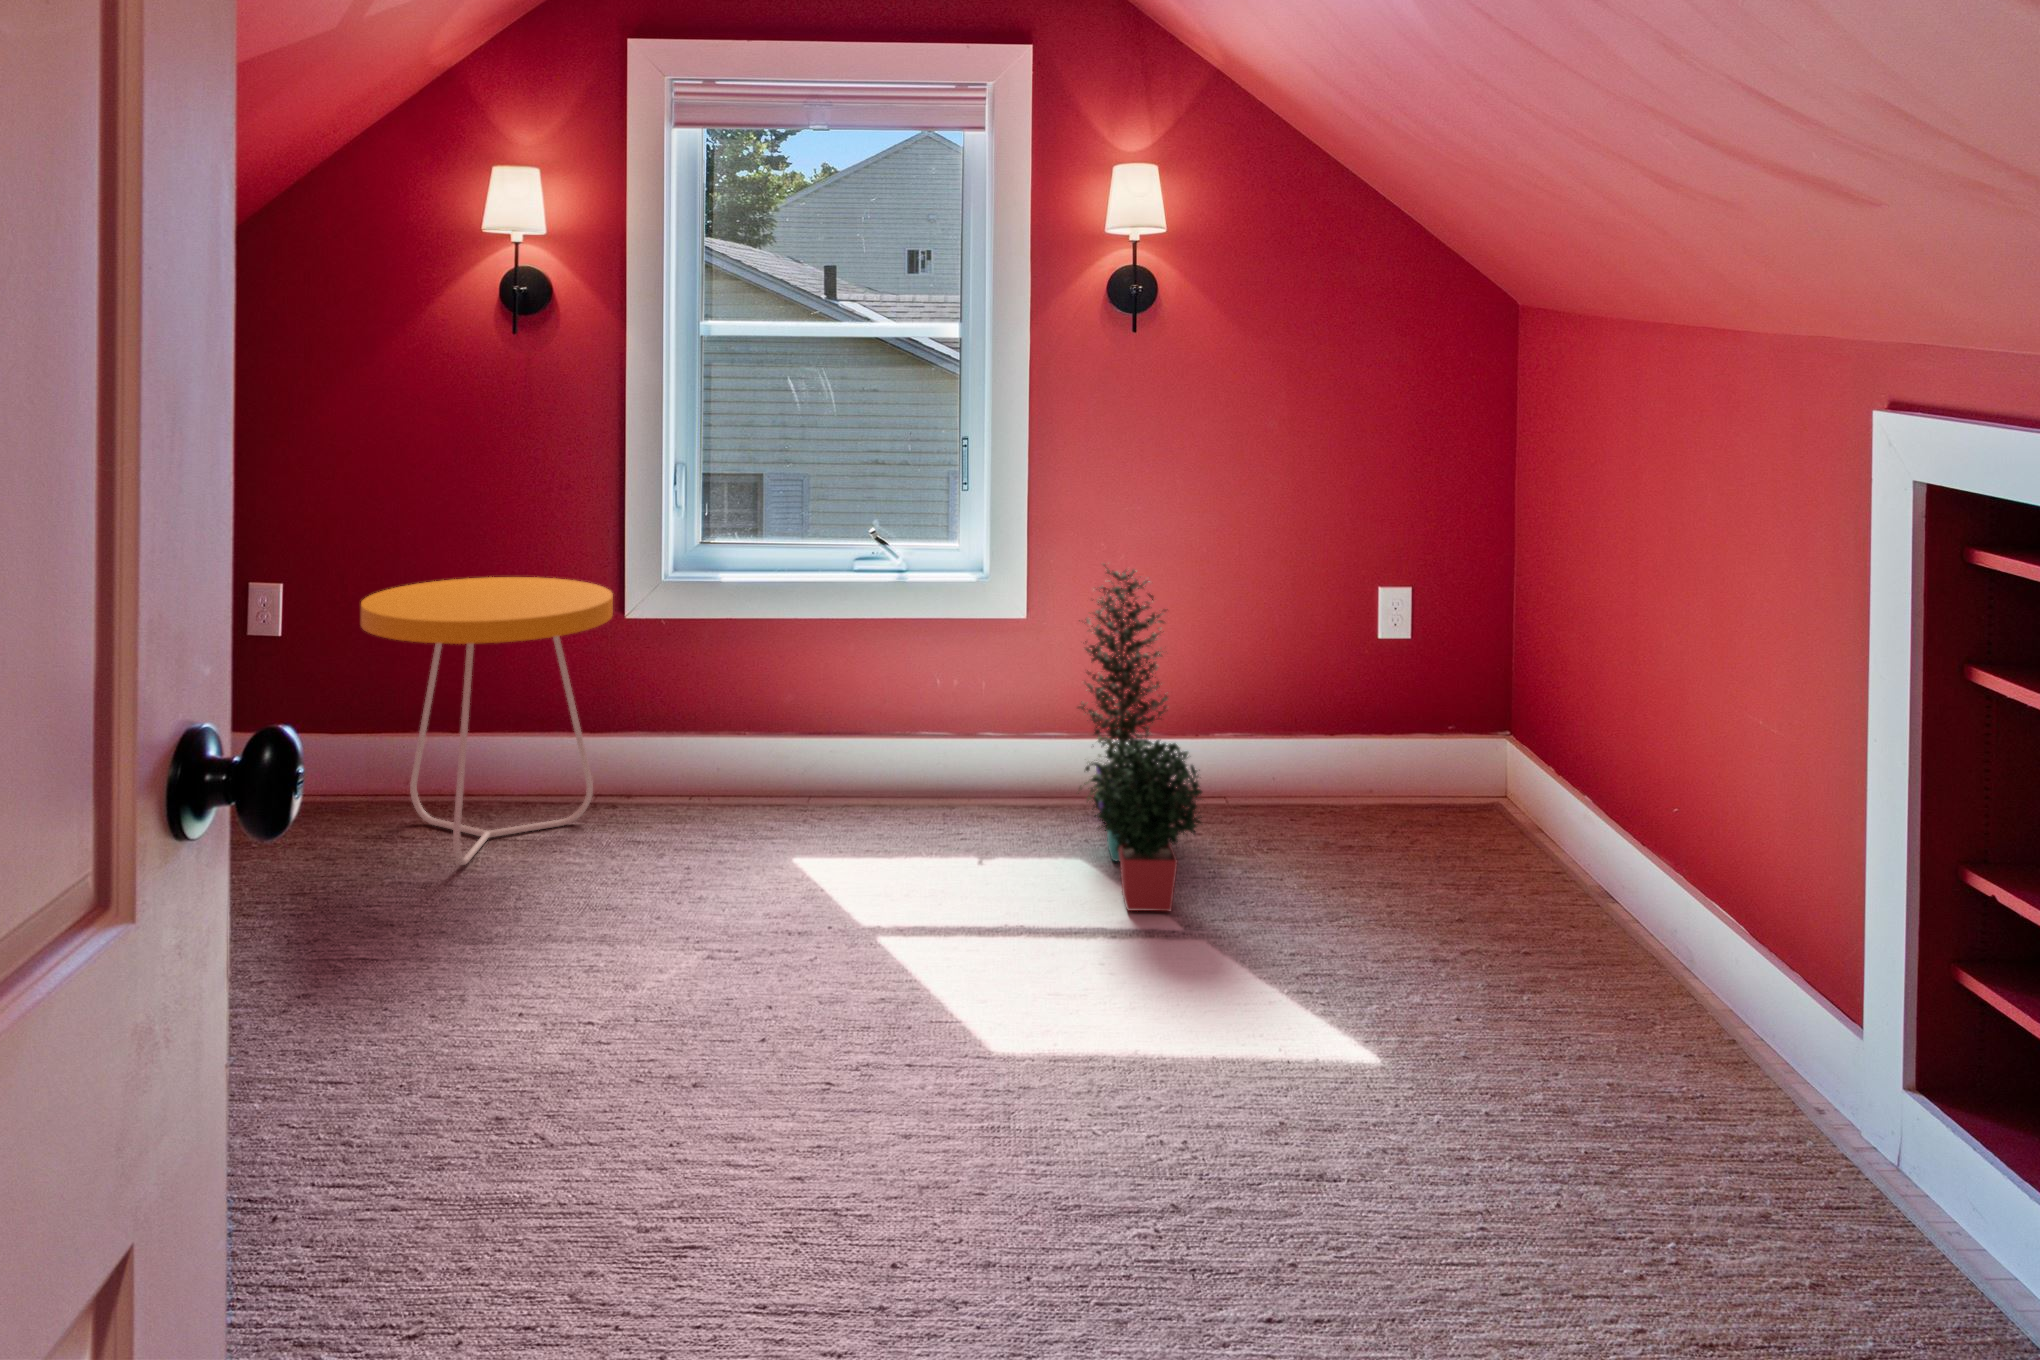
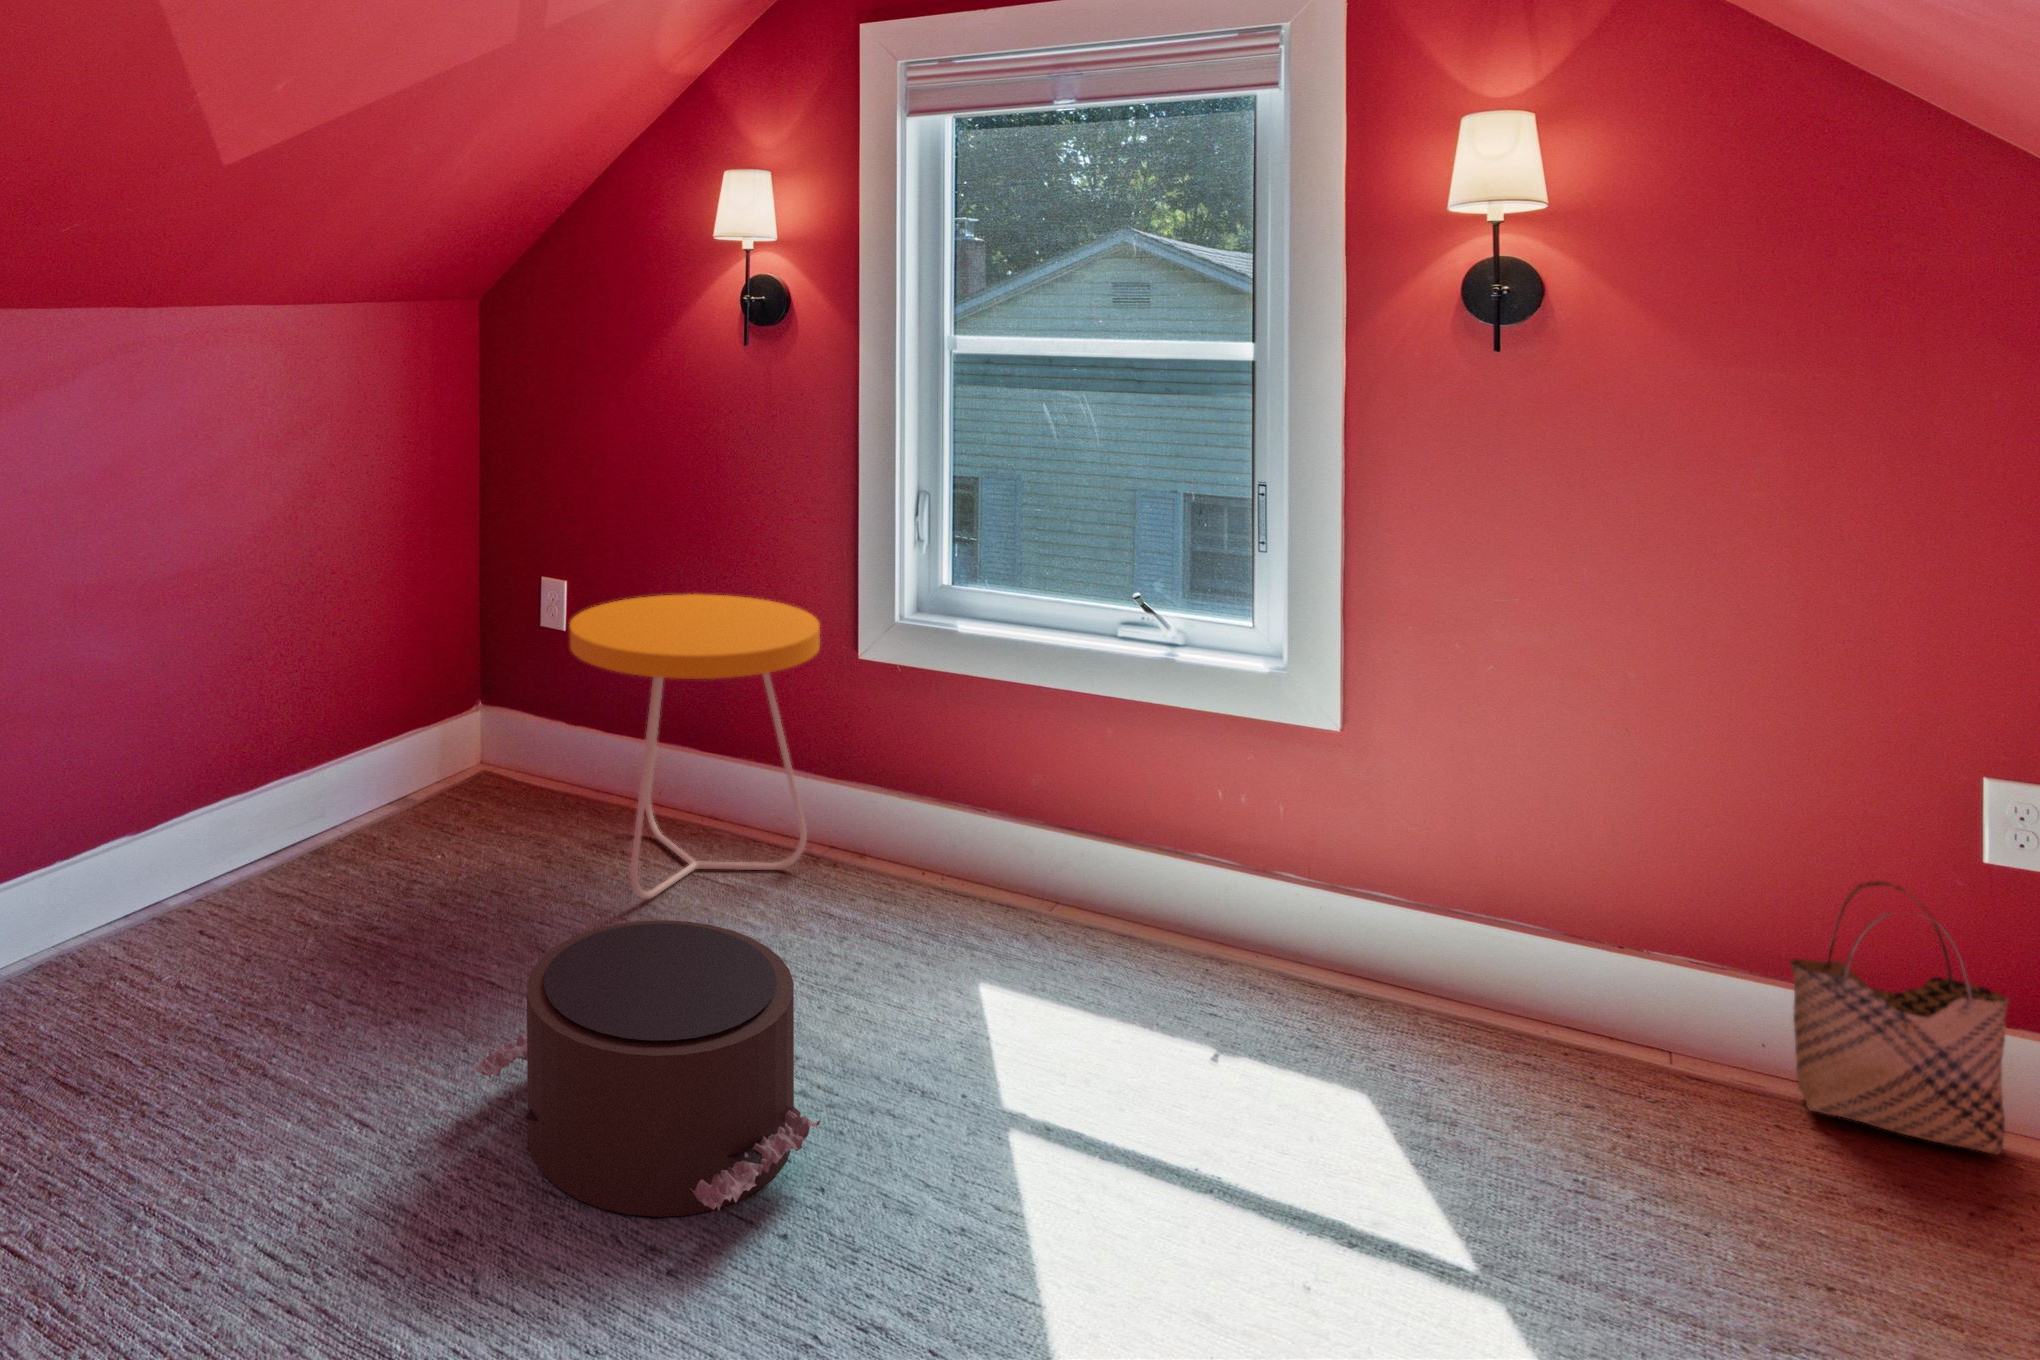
potted plant: present [1078,563,1202,911] -> none [1343,667,1556,1230]
woven basket: none [1301,666,1404,817] -> present [1790,881,2008,1154]
pouf: none [438,831,757,1050] -> present [474,920,820,1217]

